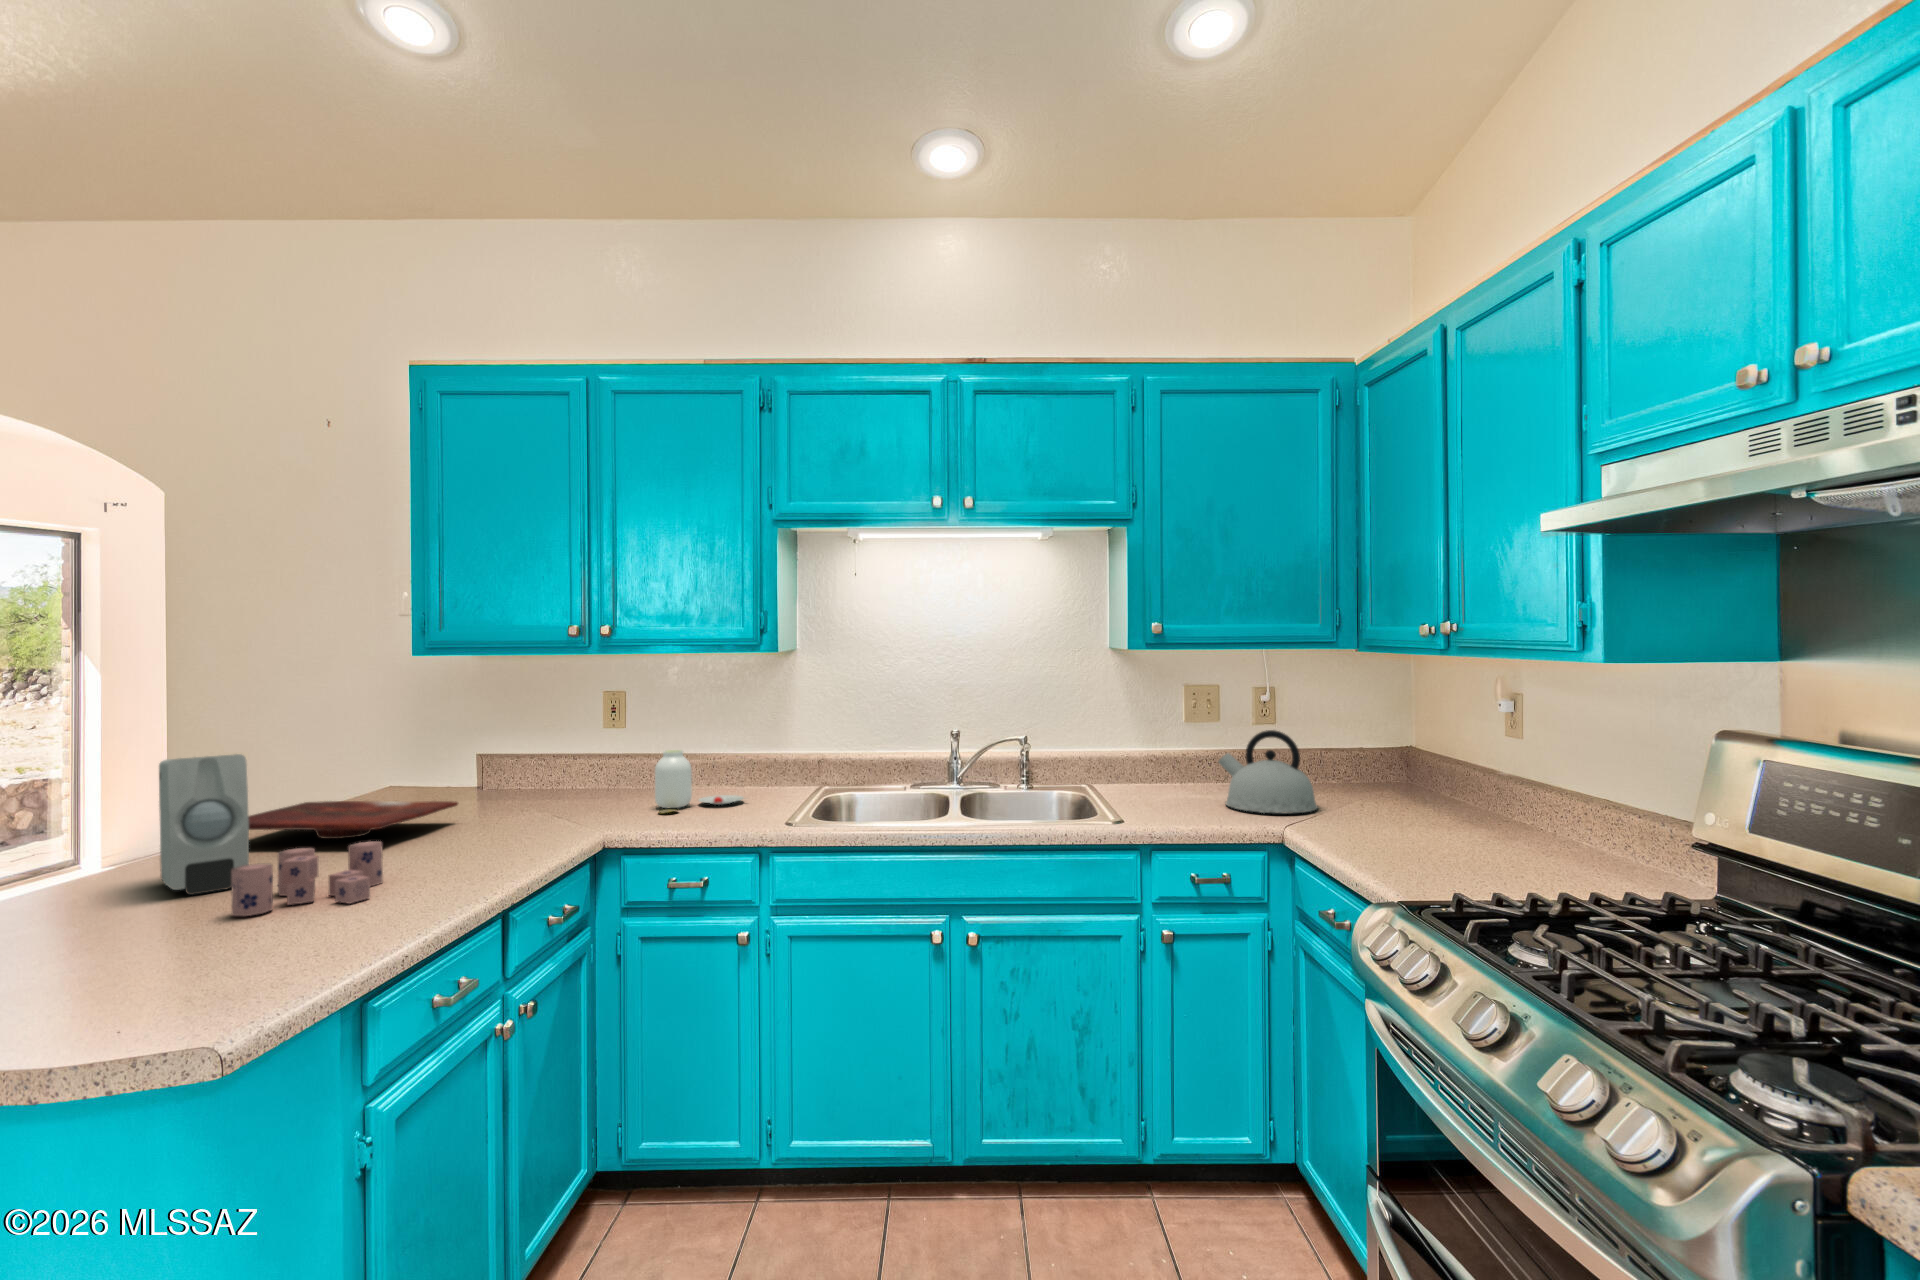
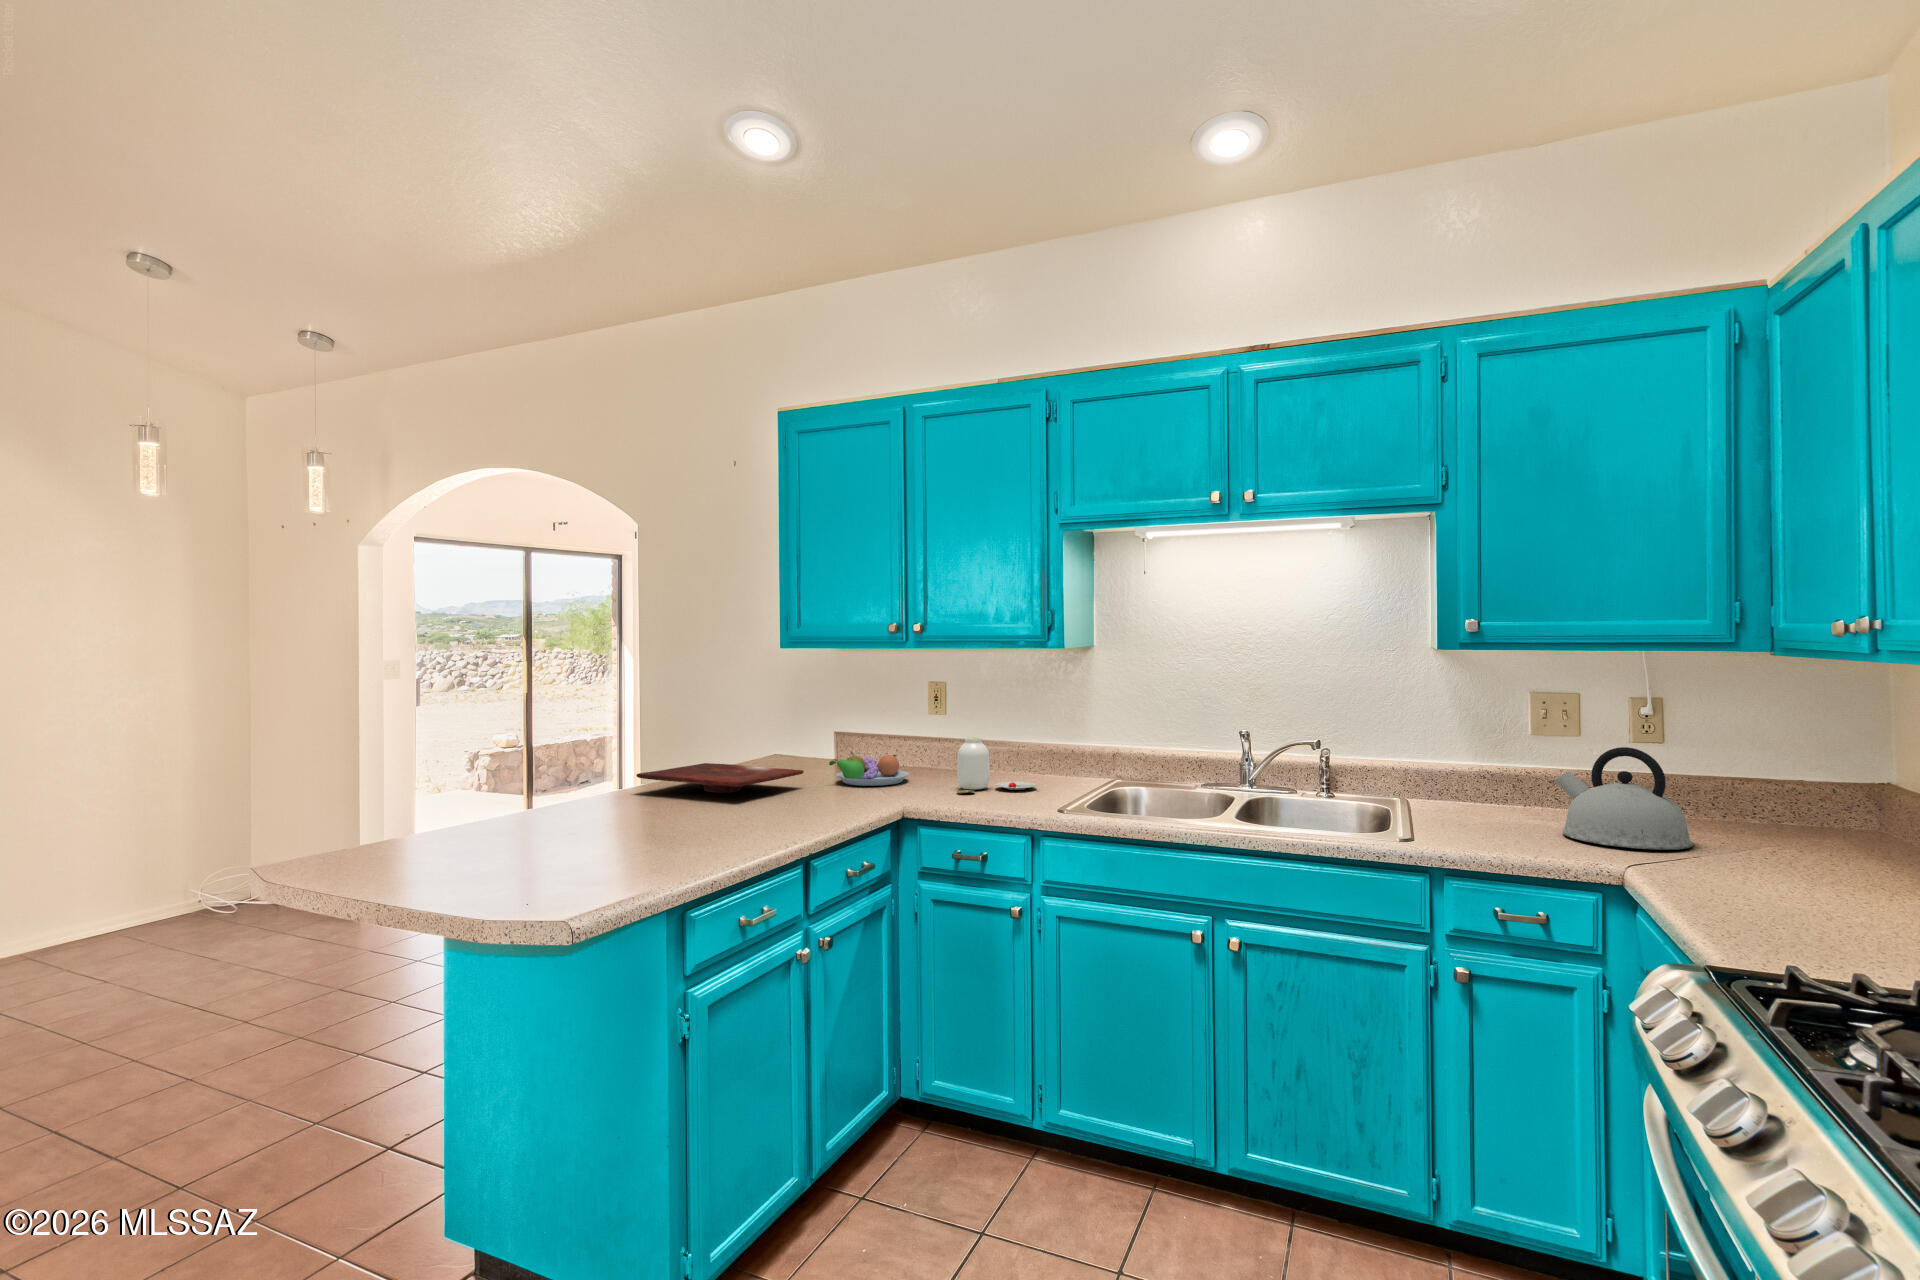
soap dispenser: present [159,754,249,895] -> none [595,720,645,822]
fruit bowl: none [490,774,590,814] -> present [829,751,909,786]
candle: present [232,841,383,916] -> none [623,794,727,840]

